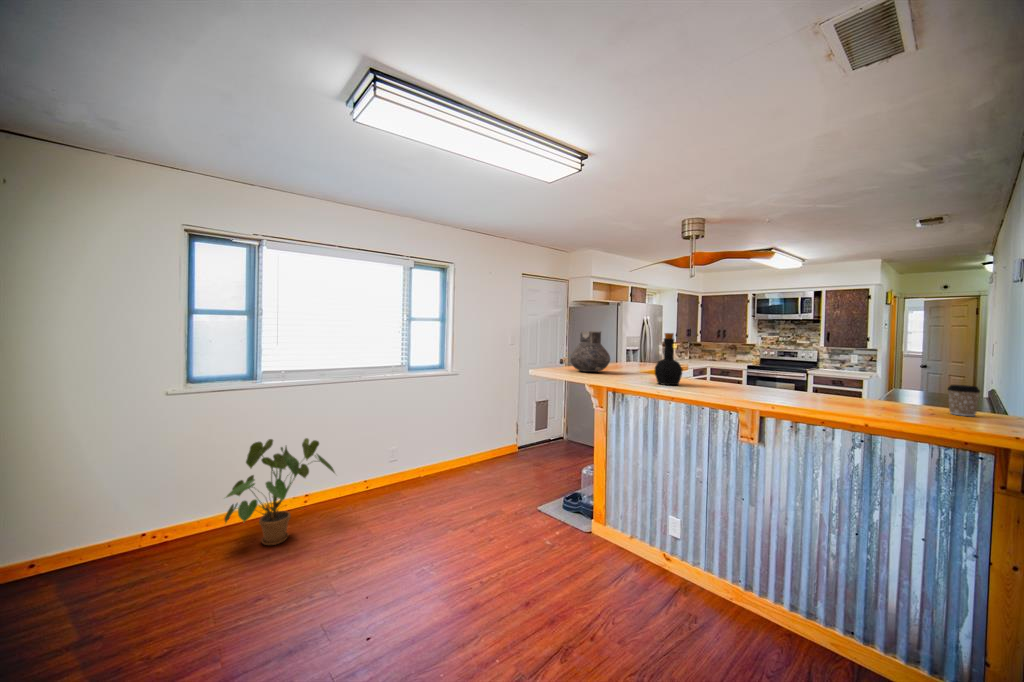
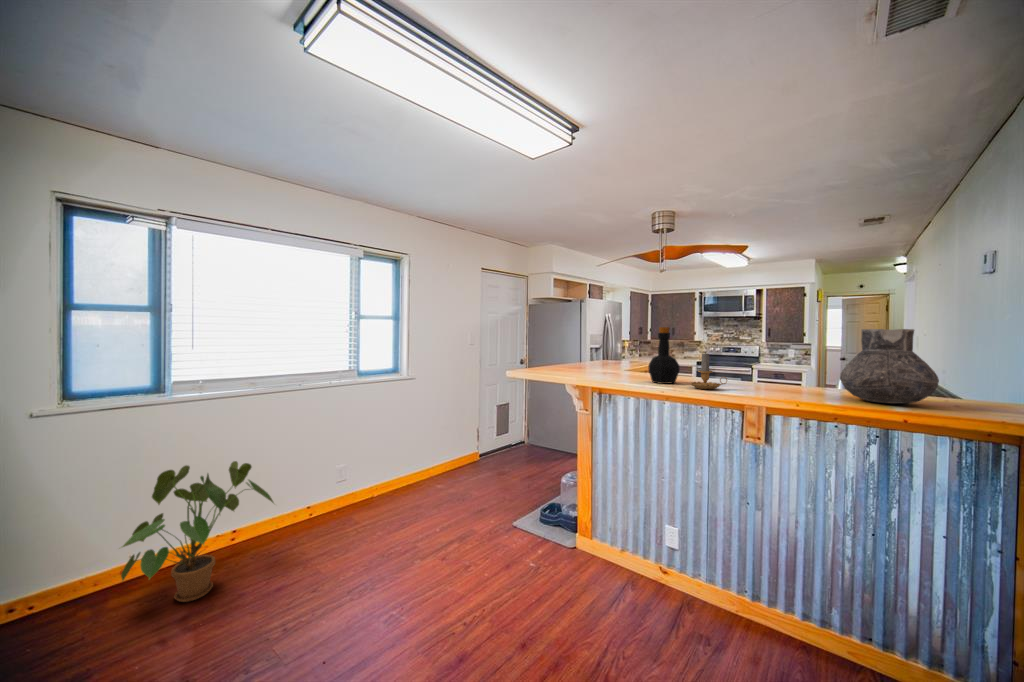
vase: present [570,331,610,372] -> present [840,329,939,404]
candle: none [687,357,722,392] -> present [690,353,727,389]
coffee cup: present [948,385,980,416] -> none [957,375,992,407]

